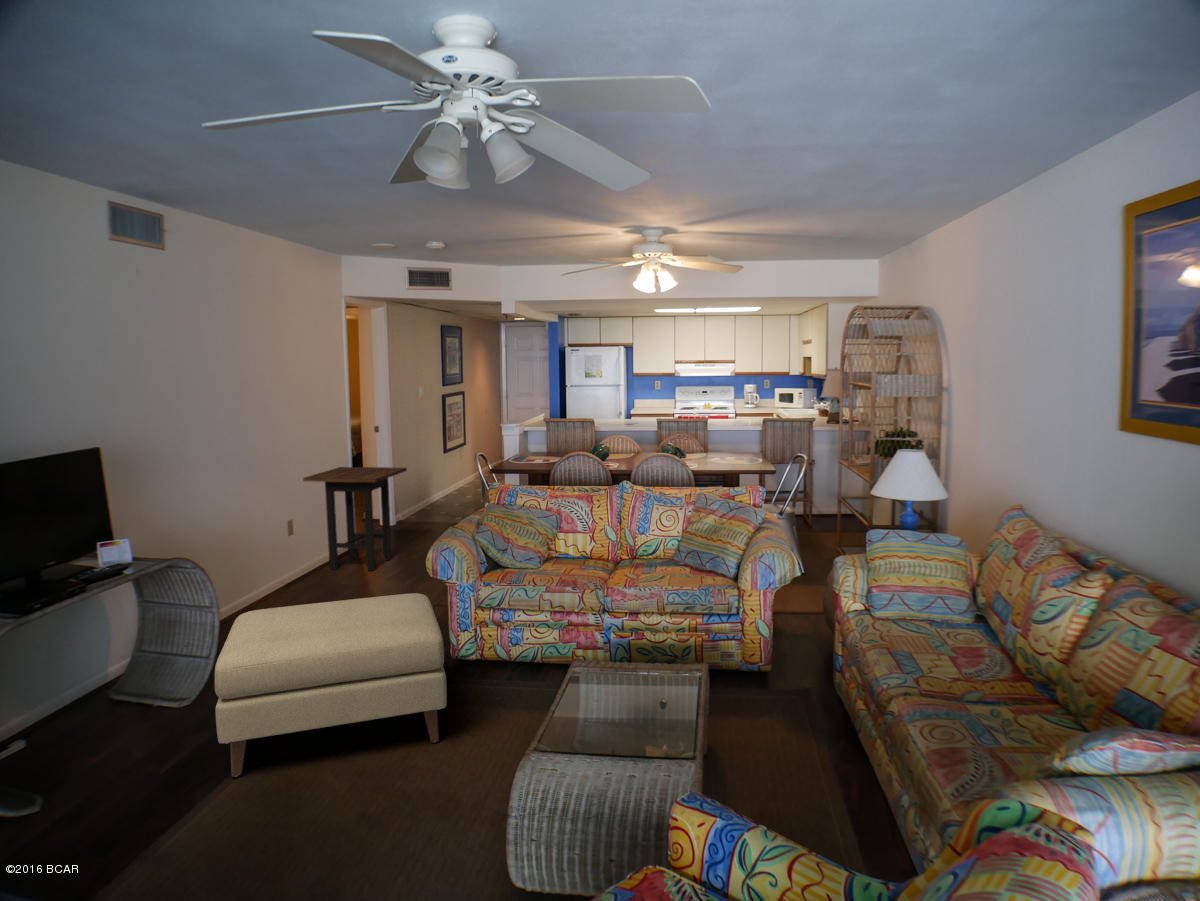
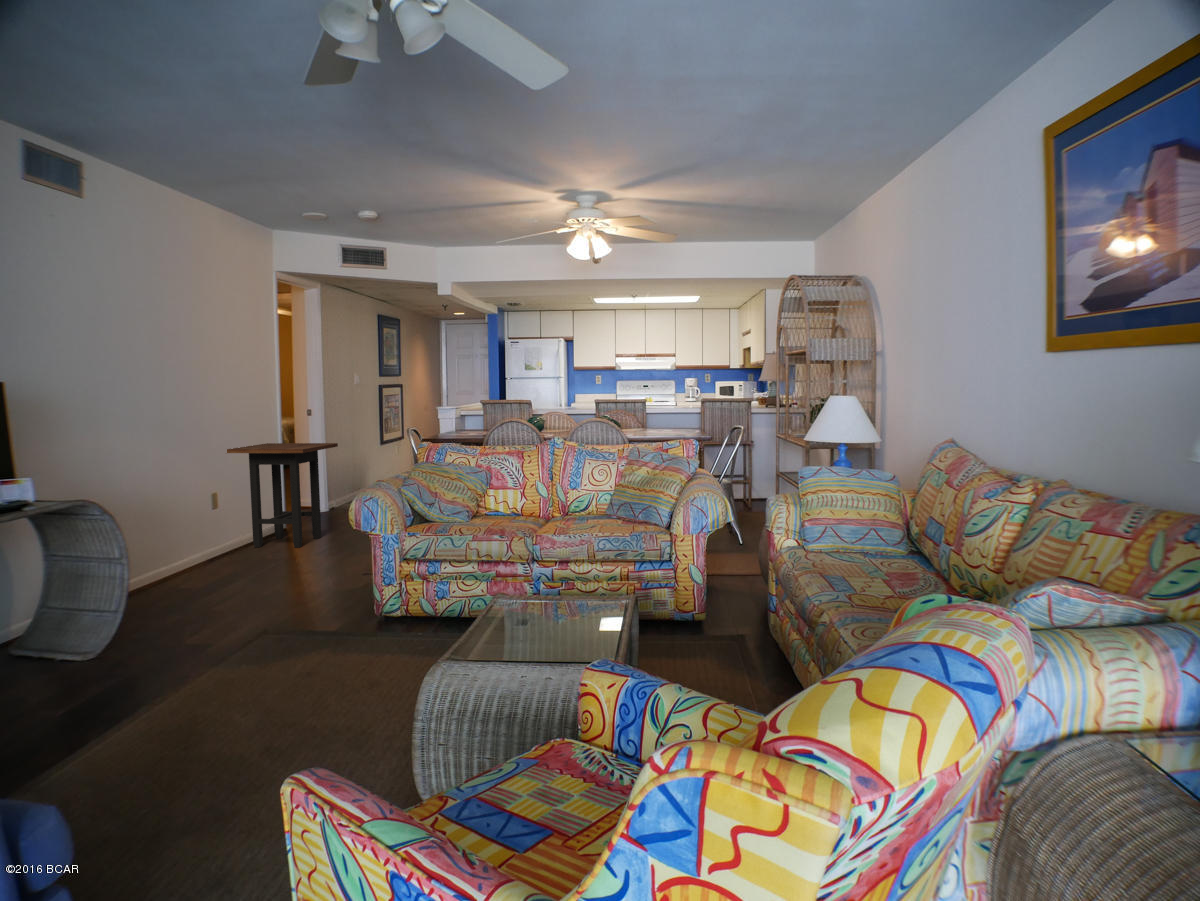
ottoman: present [215,593,447,777] -> none [90,541,359,727]

